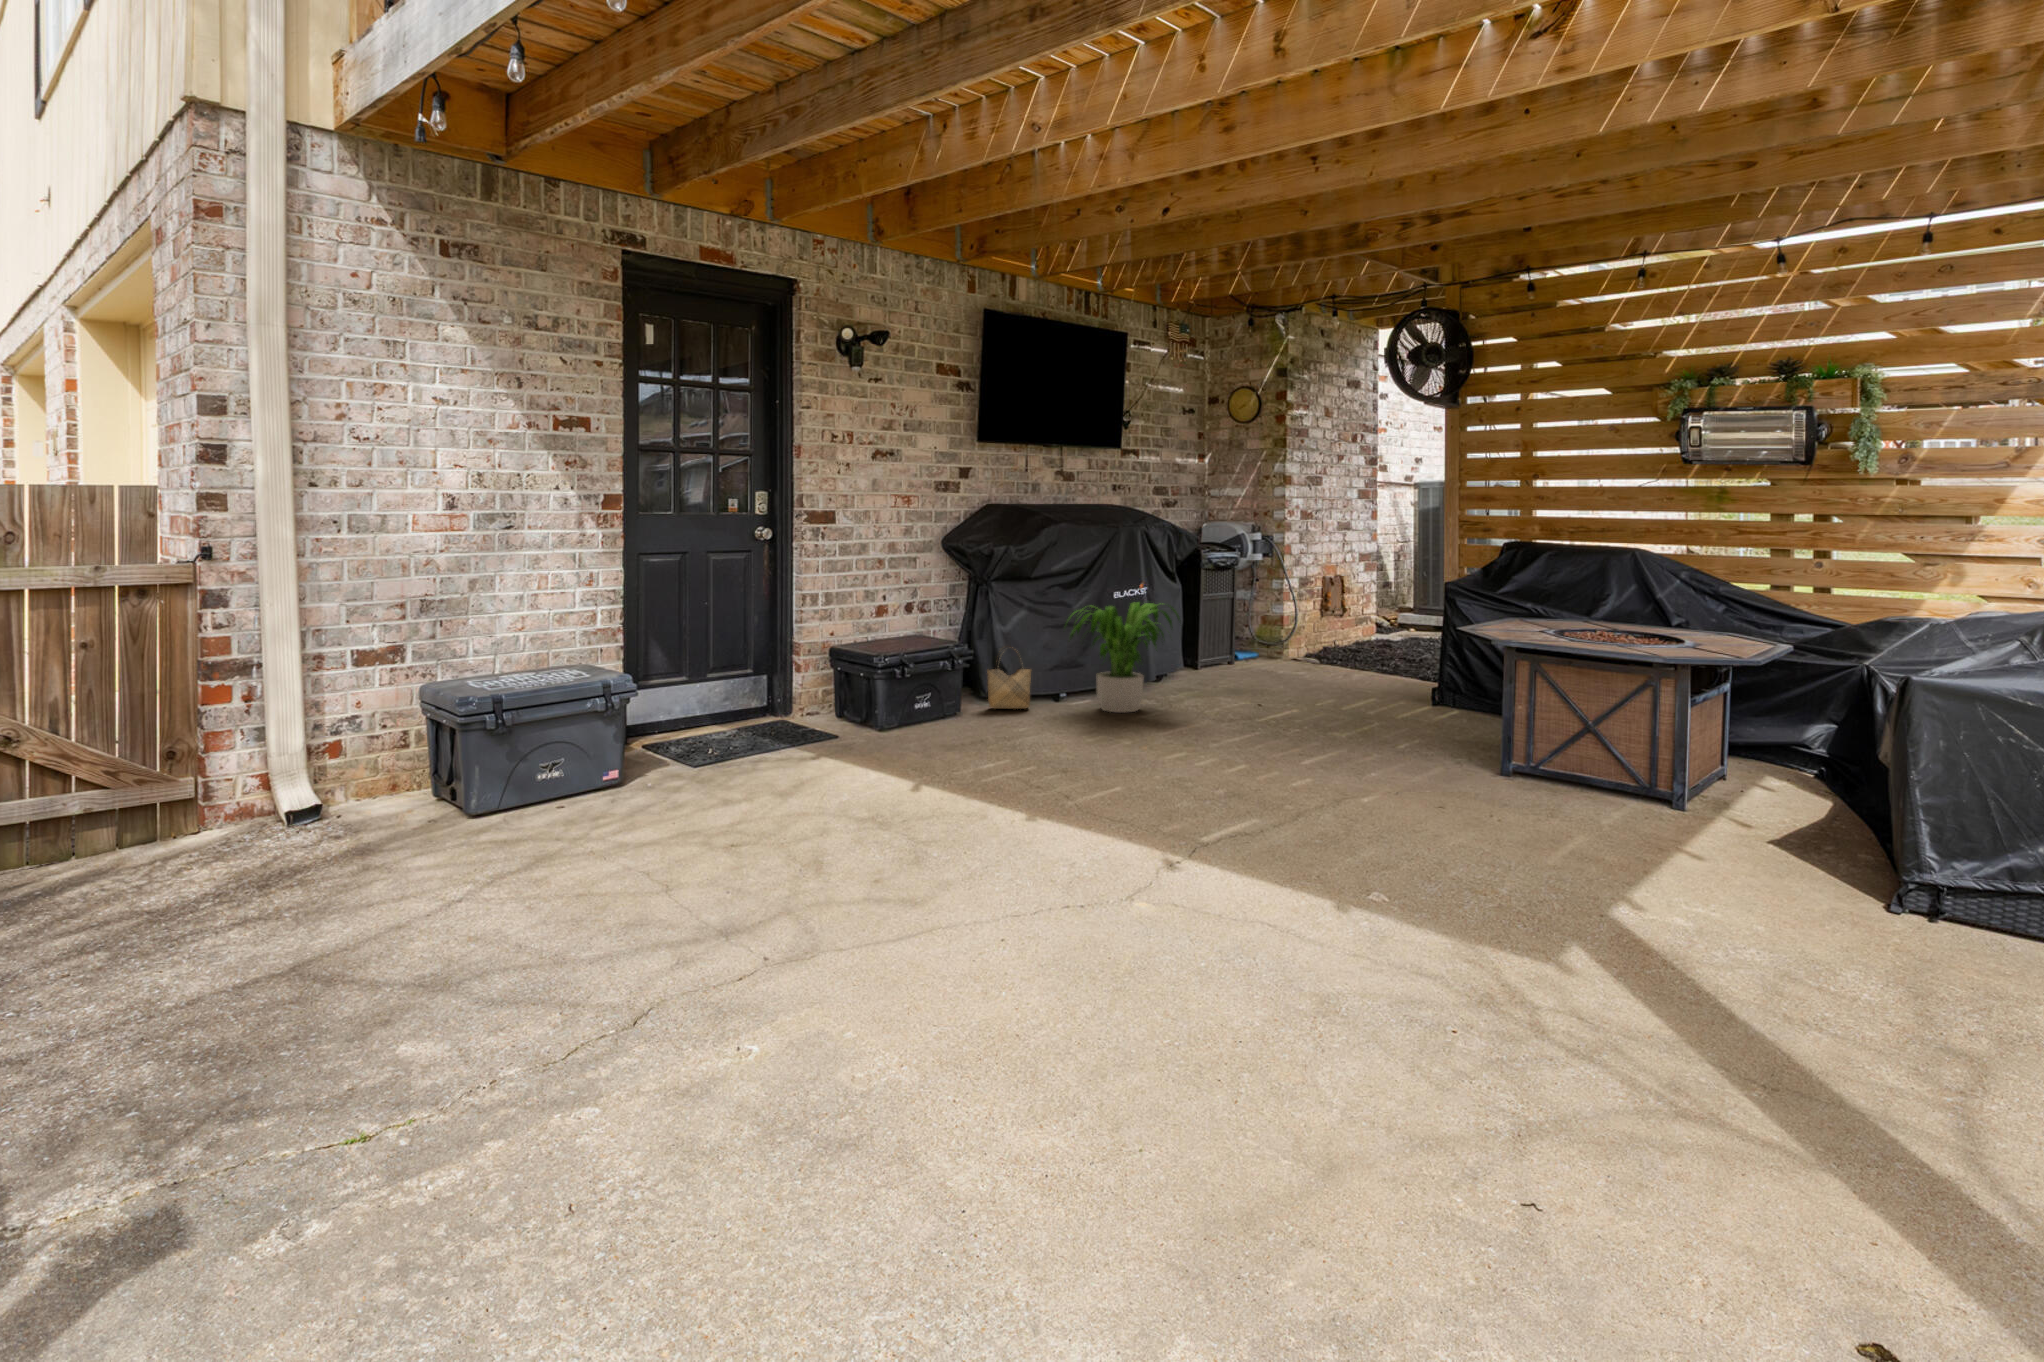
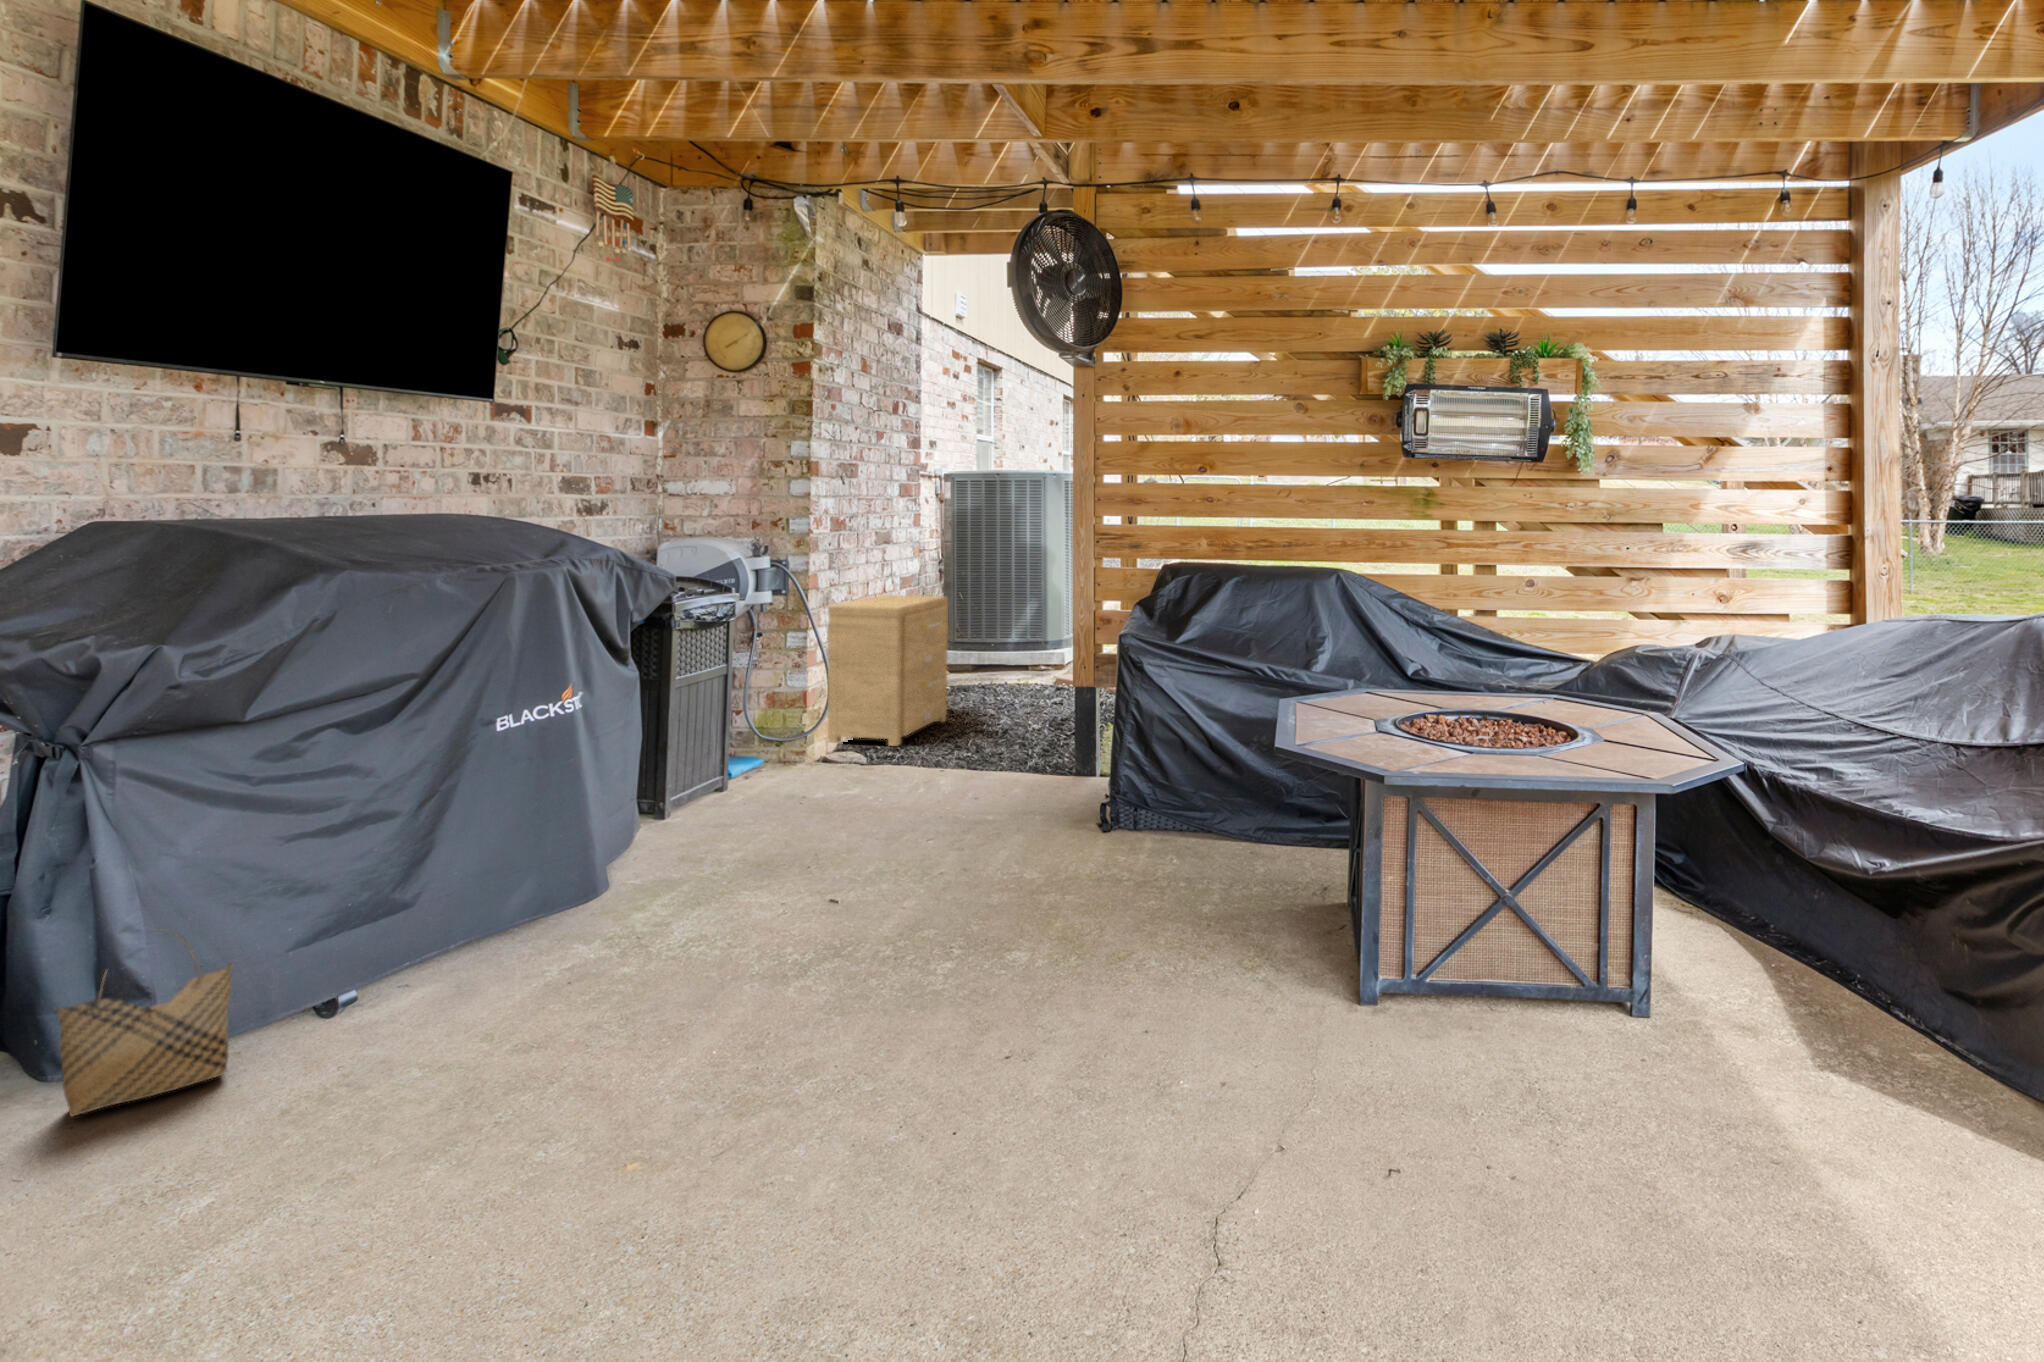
side table: none [1298,564,1383,659] -> present [828,595,948,746]
potted plant: present [1066,602,1180,713] -> none [342,737,674,1022]

